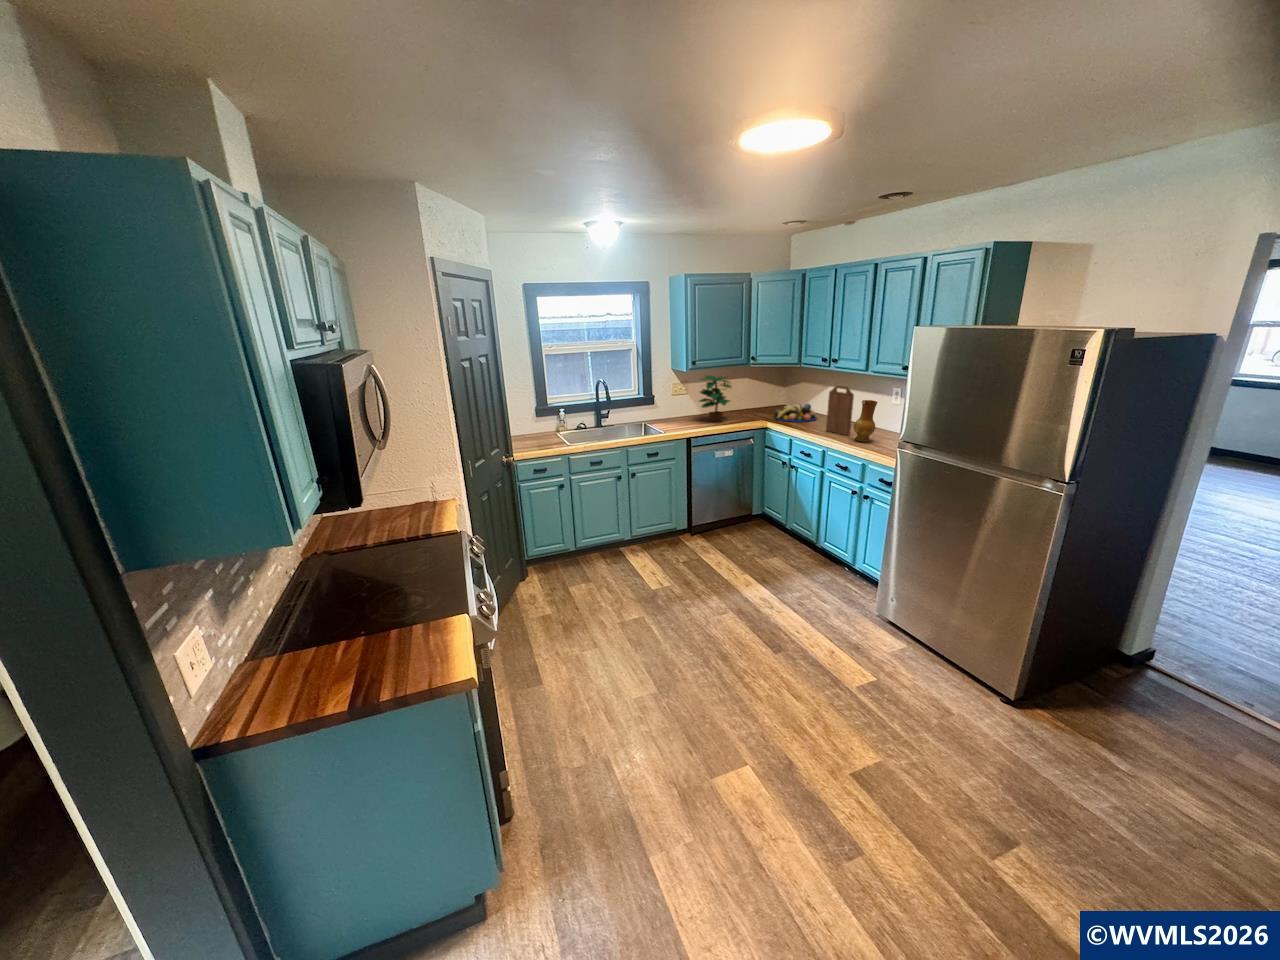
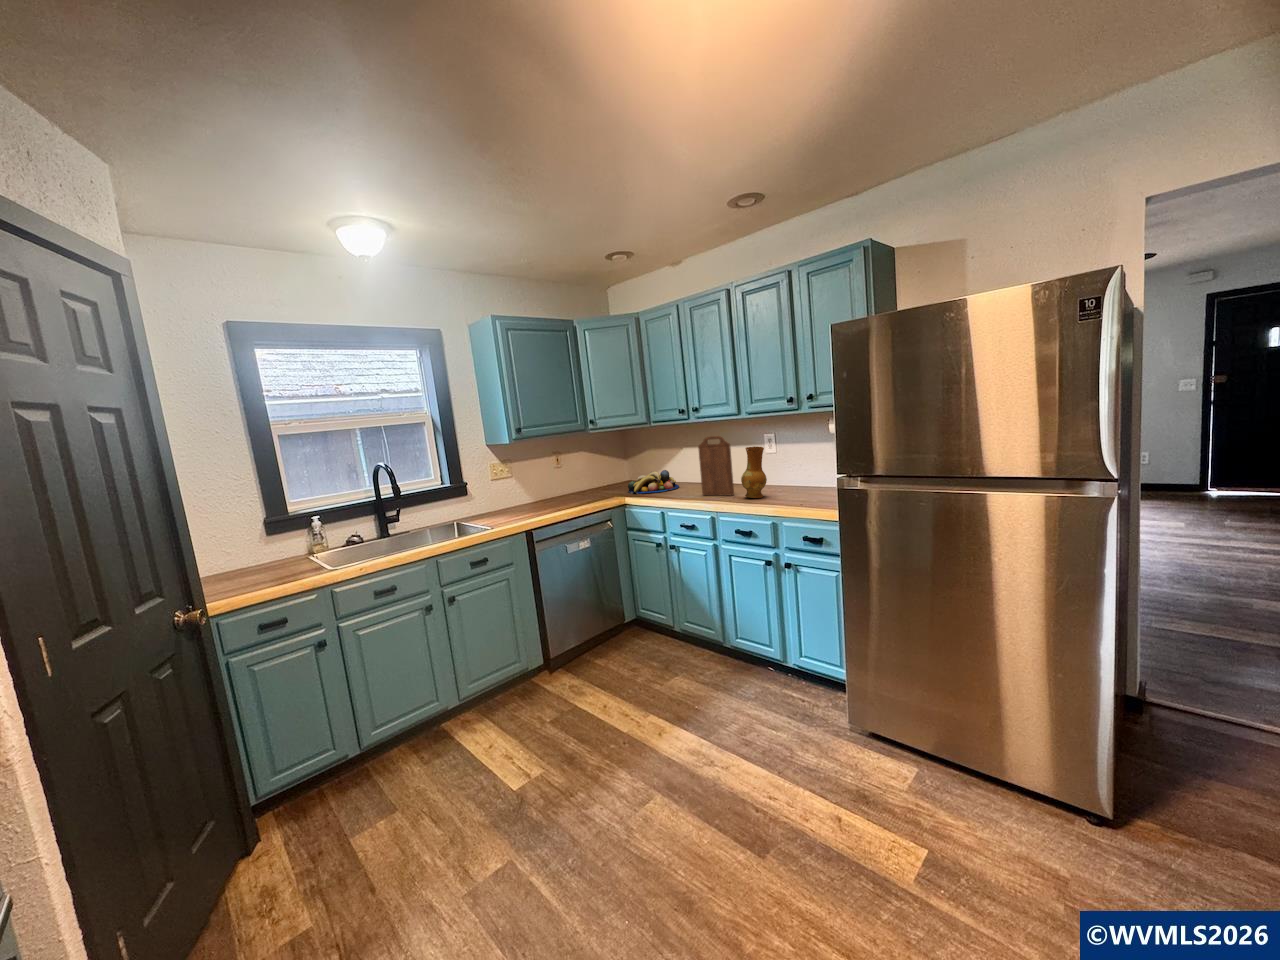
potted plant: present [699,375,731,421] -> none [526,448,574,506]

